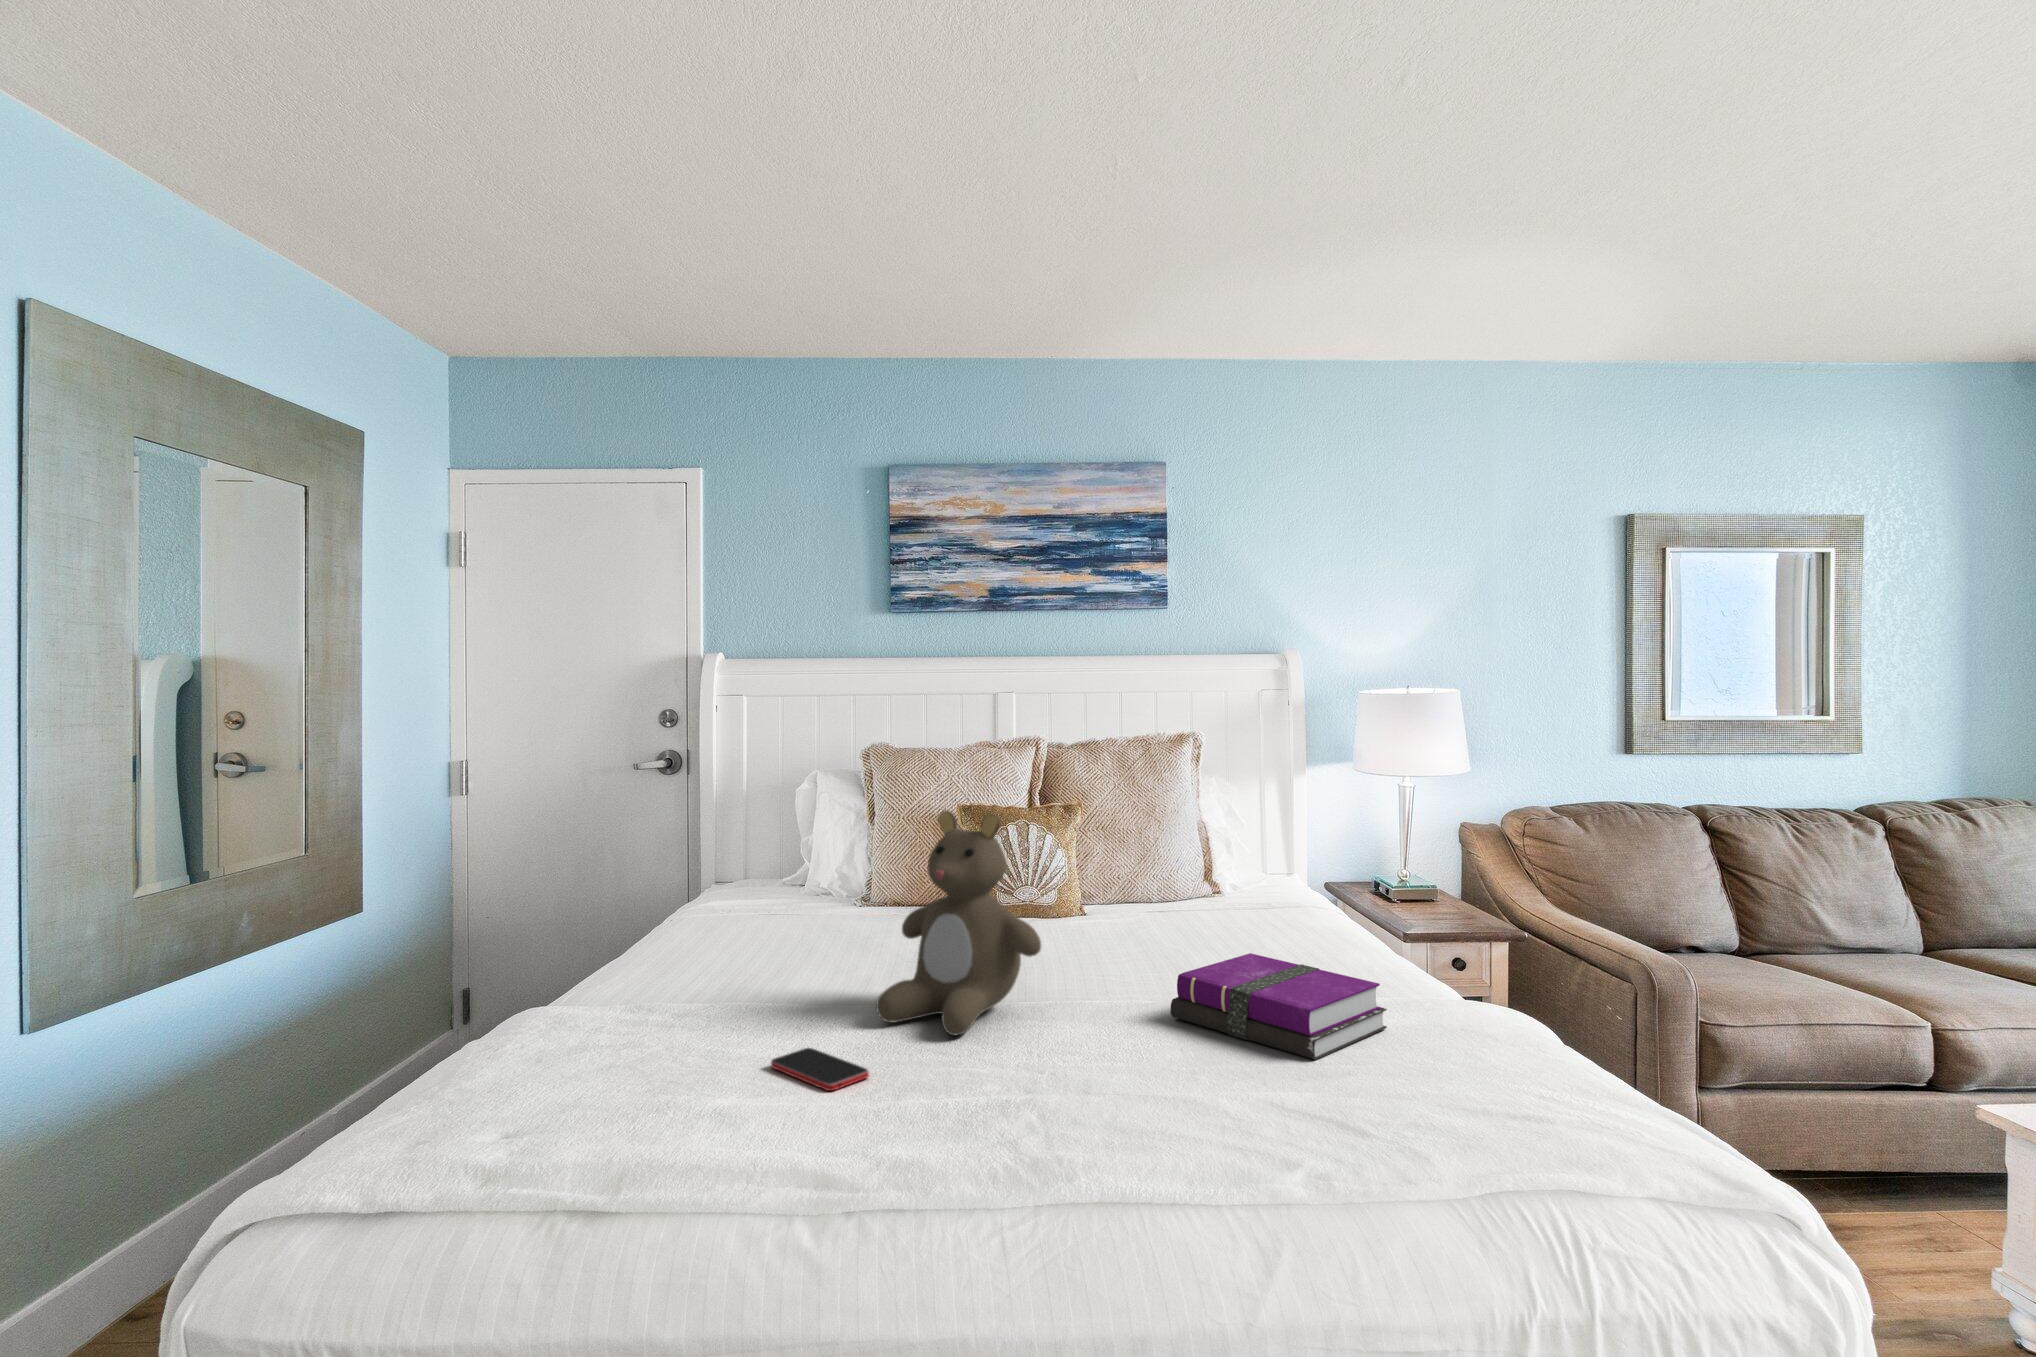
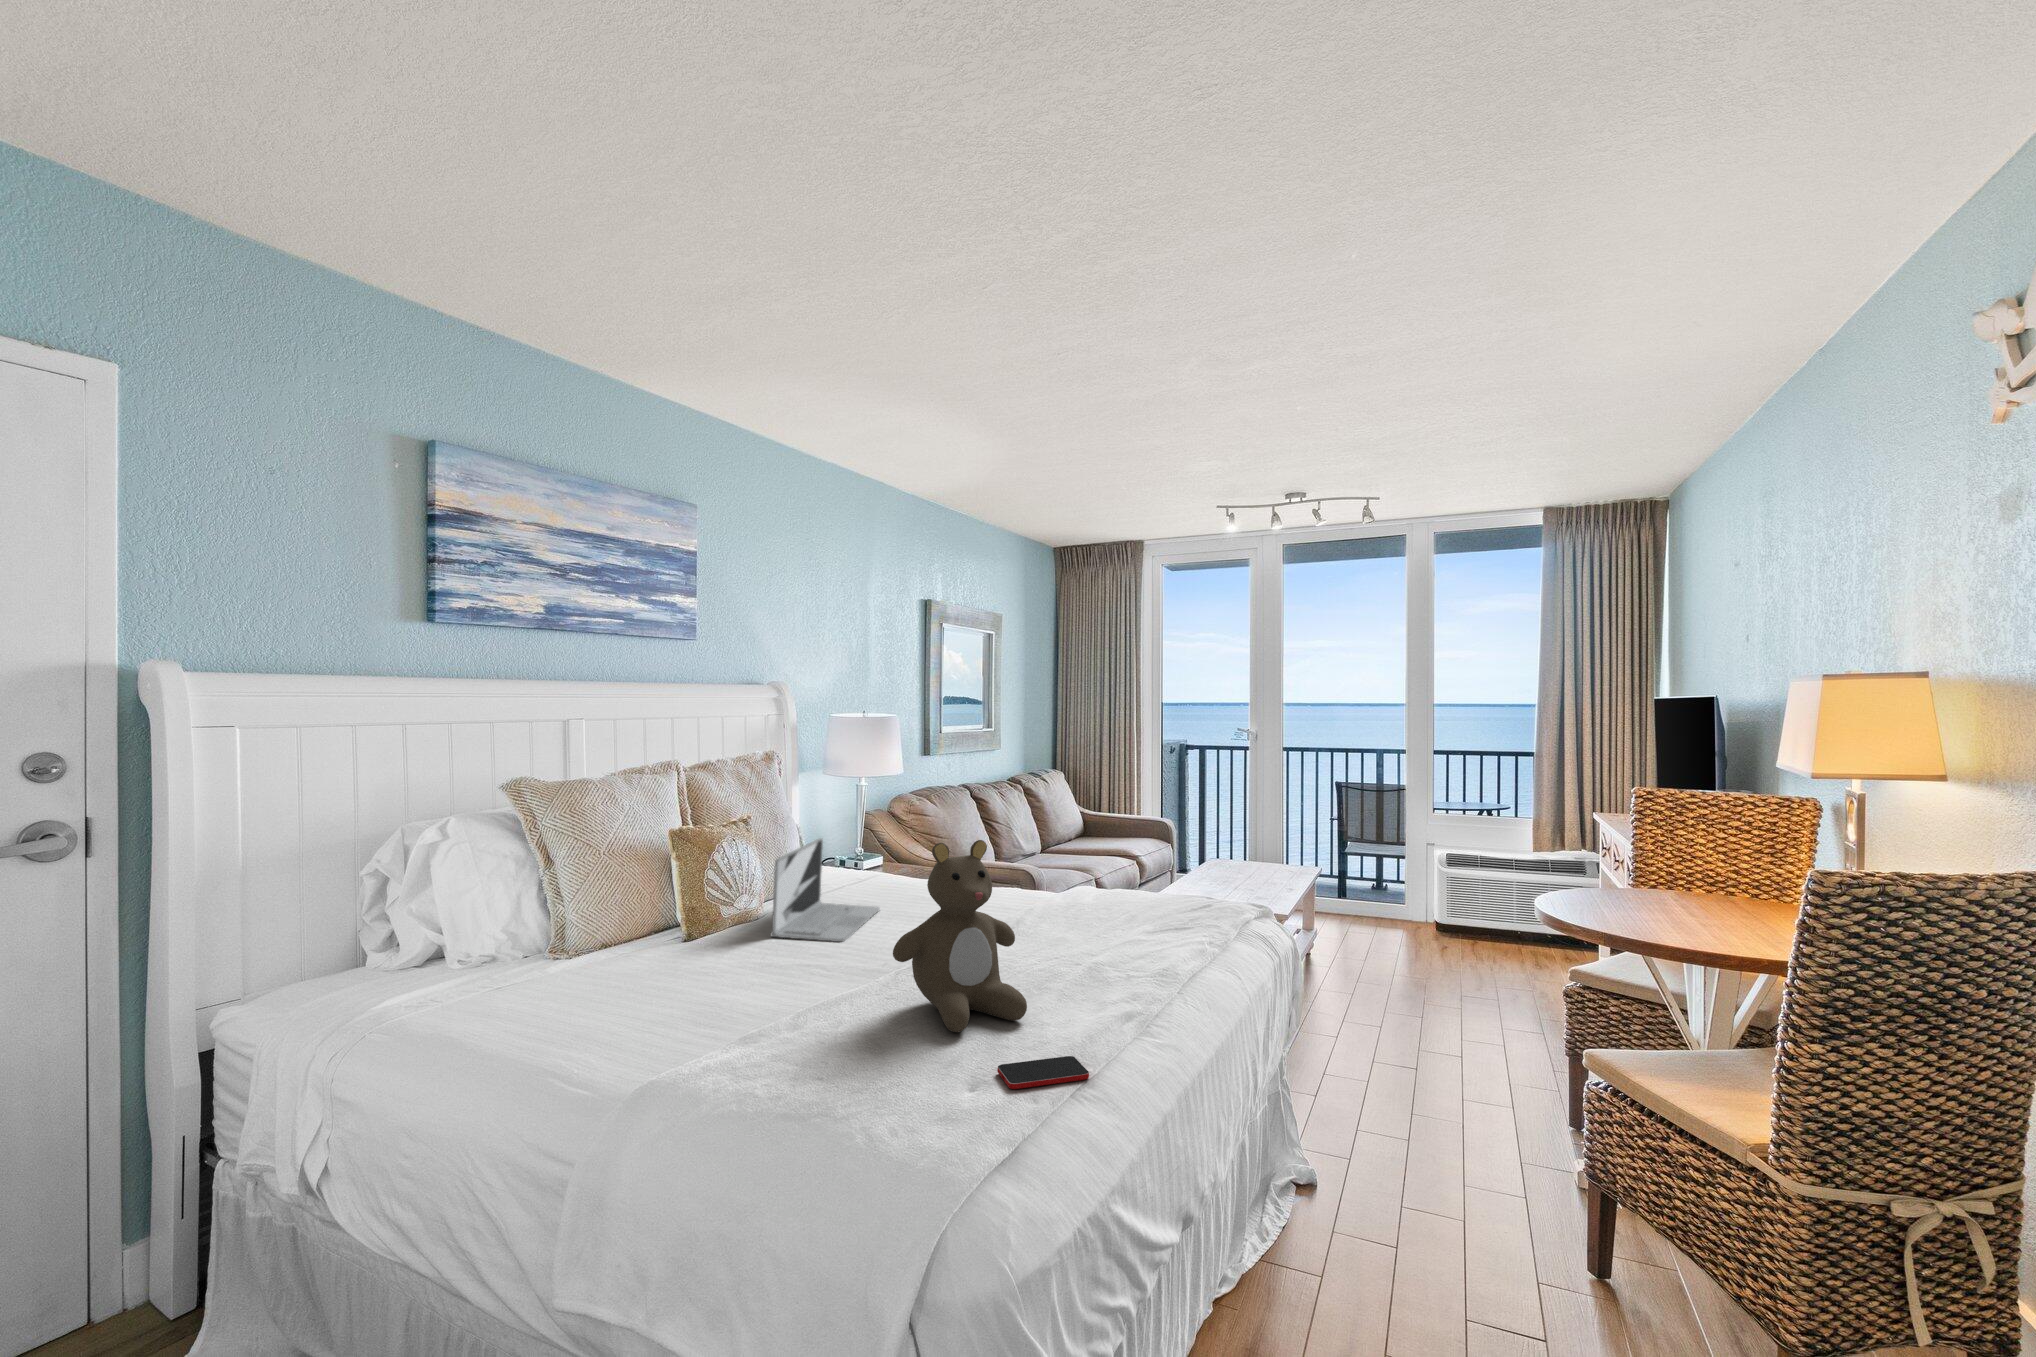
laptop: none [1048,831,1214,943] -> present [771,838,880,942]
notebook: present [1171,953,1387,1060] -> none [1032,909,1160,964]

